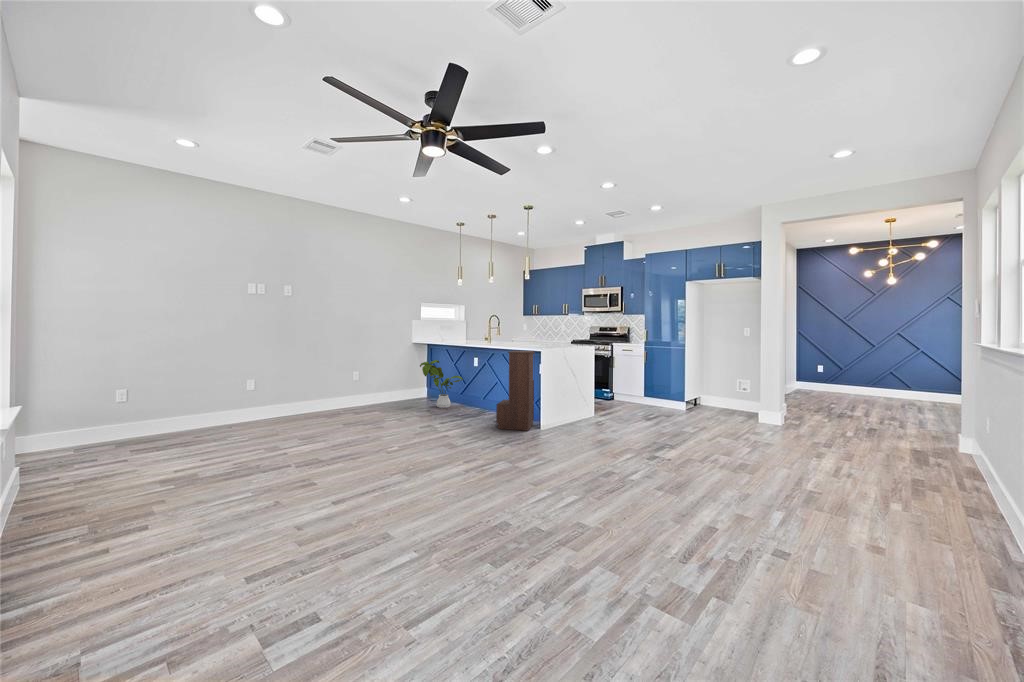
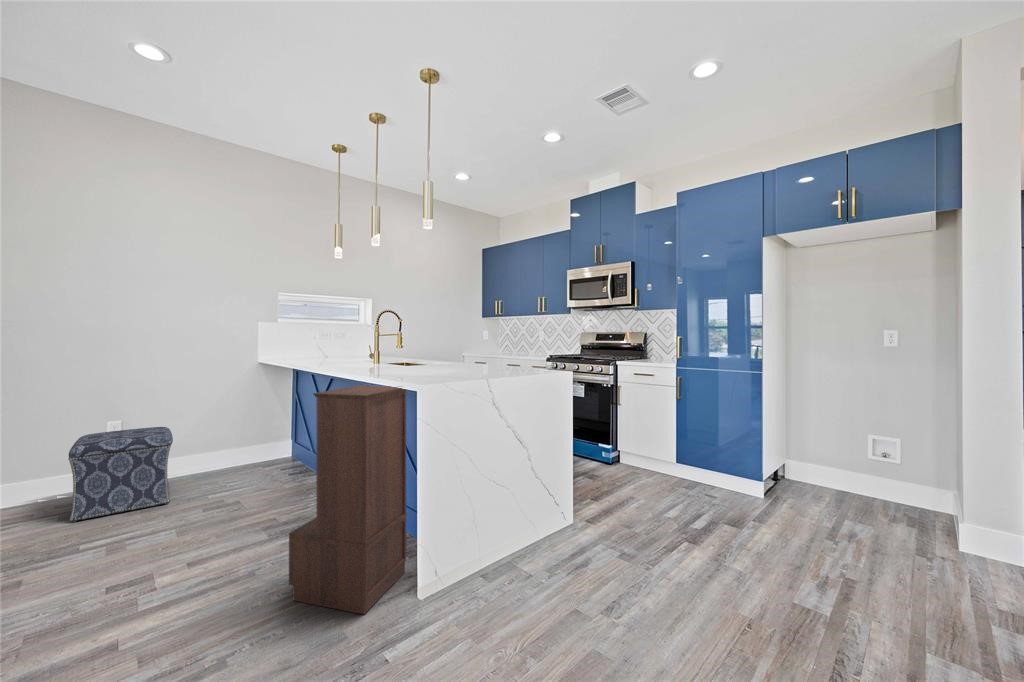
house plant: present [420,360,463,408] -> none [216,397,315,493]
ottoman: none [352,375,399,415] -> present [68,427,173,522]

